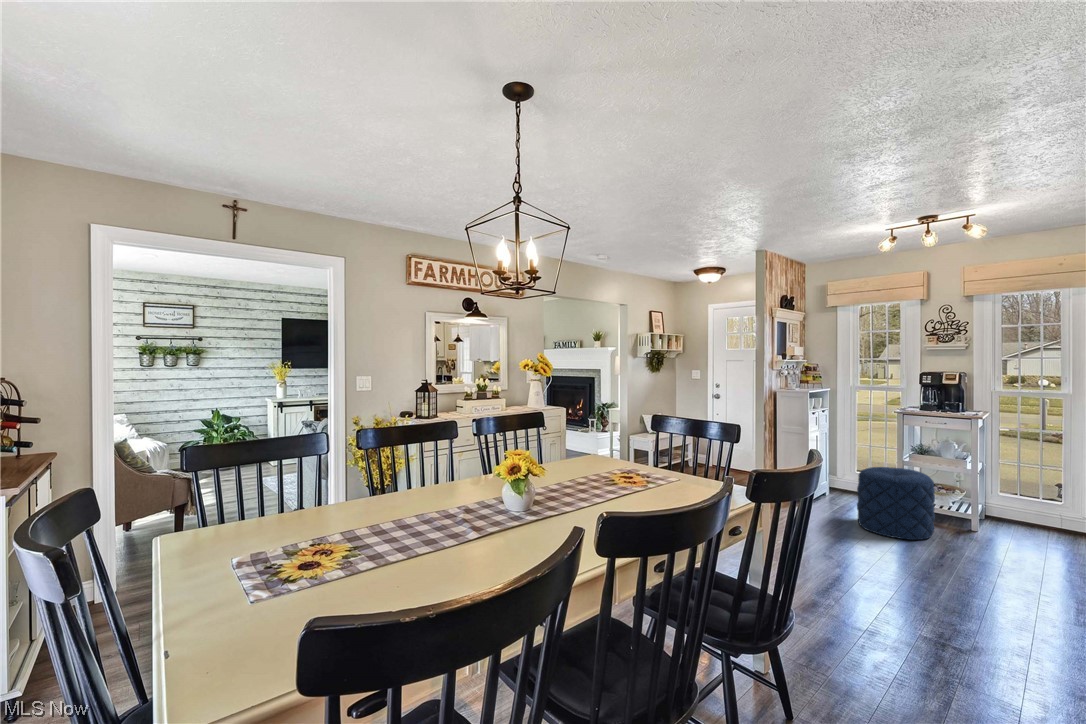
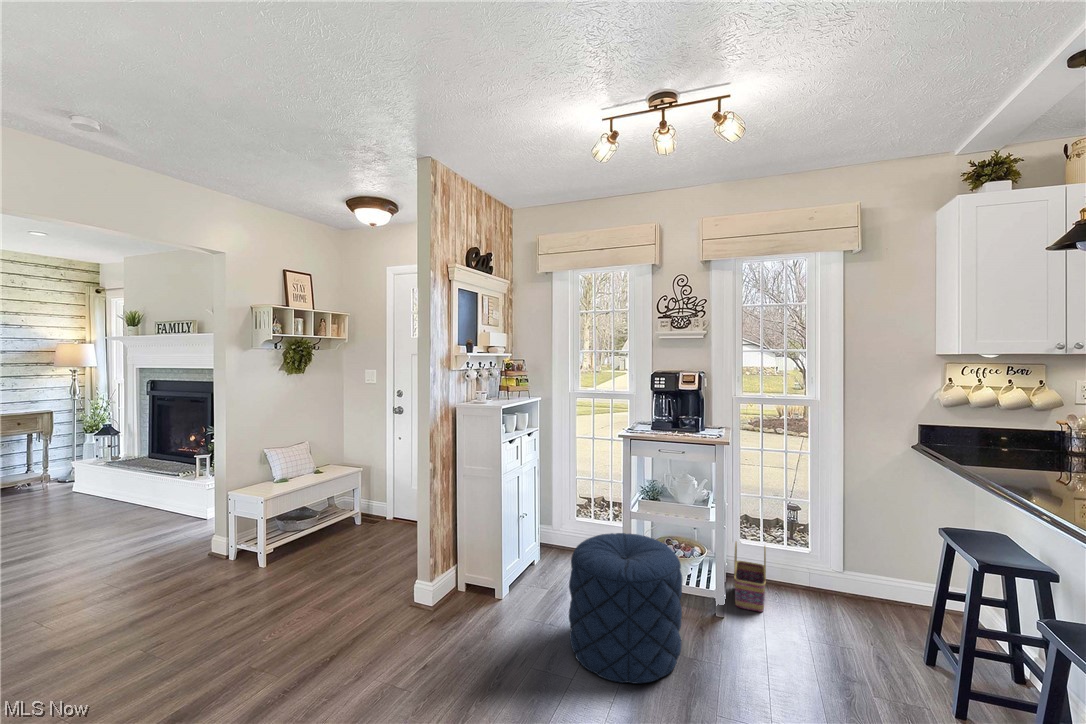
basket: none [985,488,1015,532] -> present [734,542,766,612]

